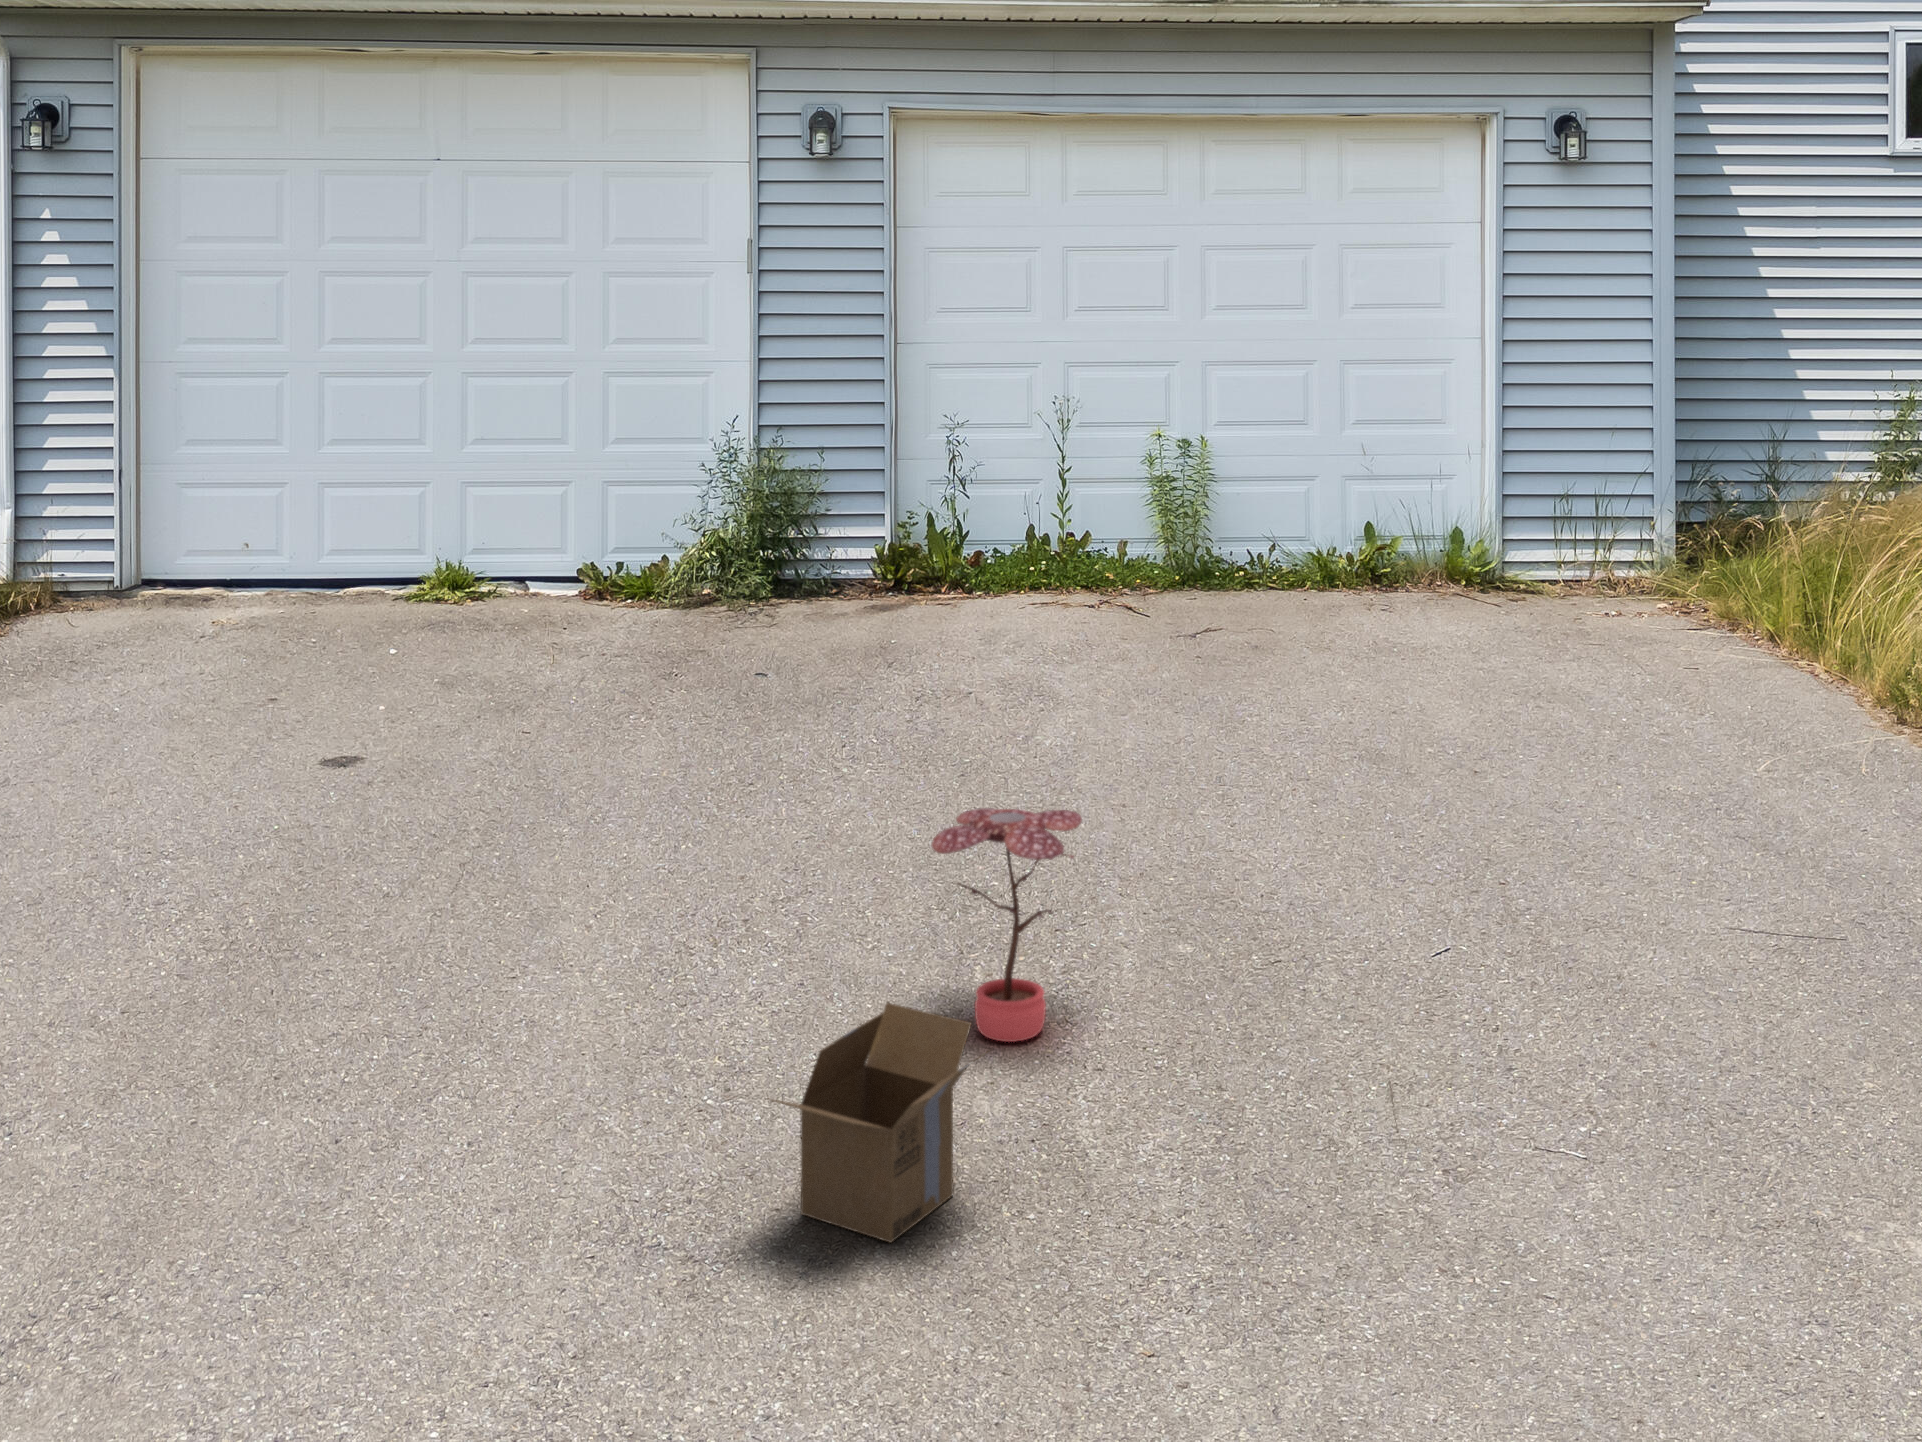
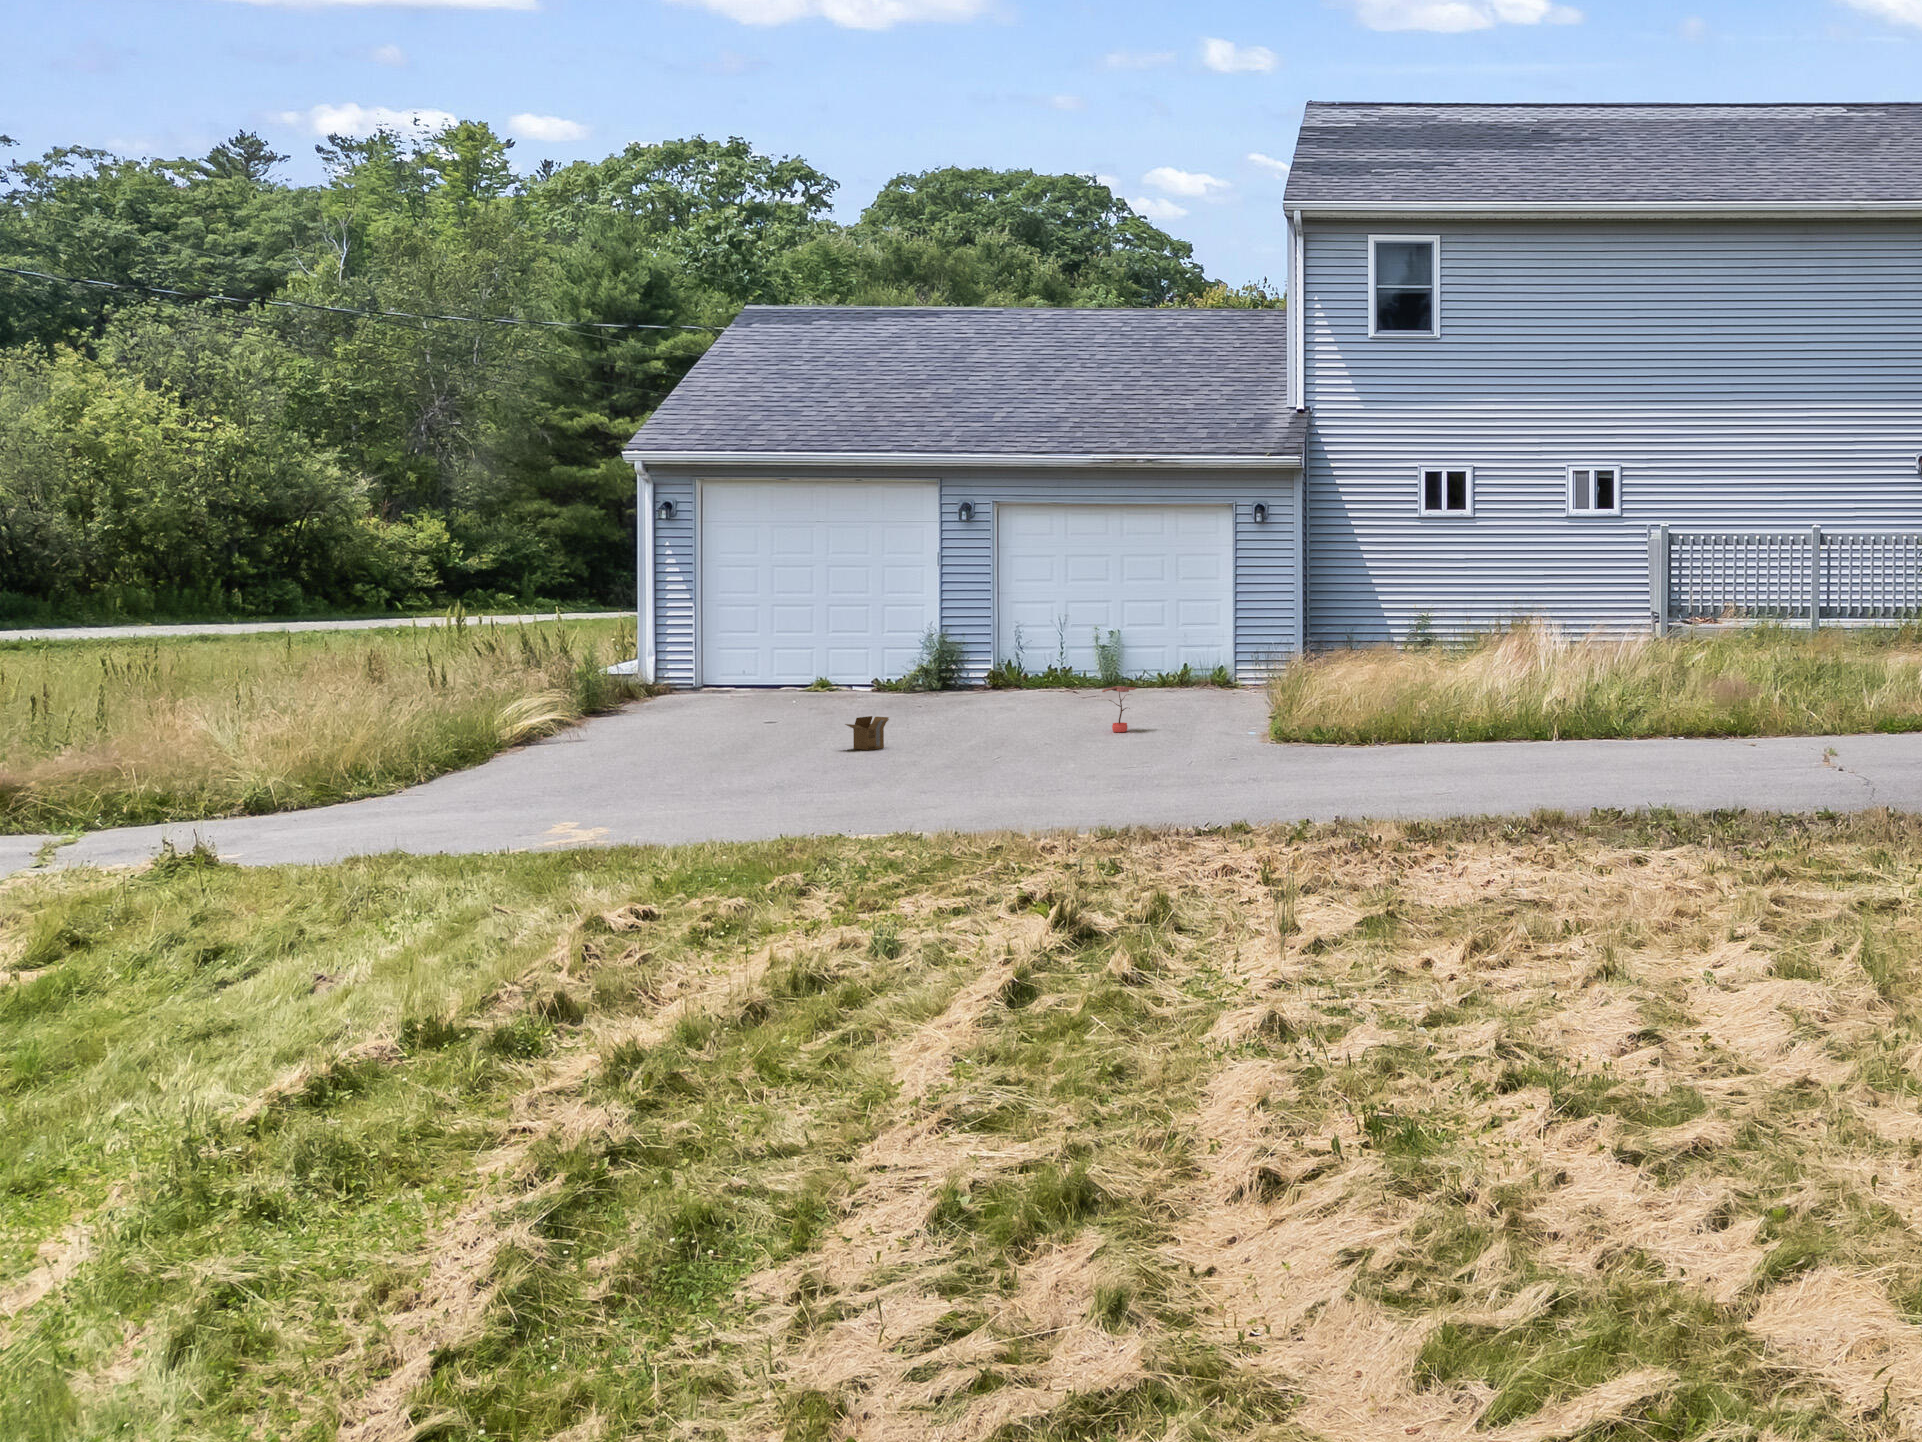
potted plant: present [932,808,1082,1042] -> present [1102,686,1136,732]

